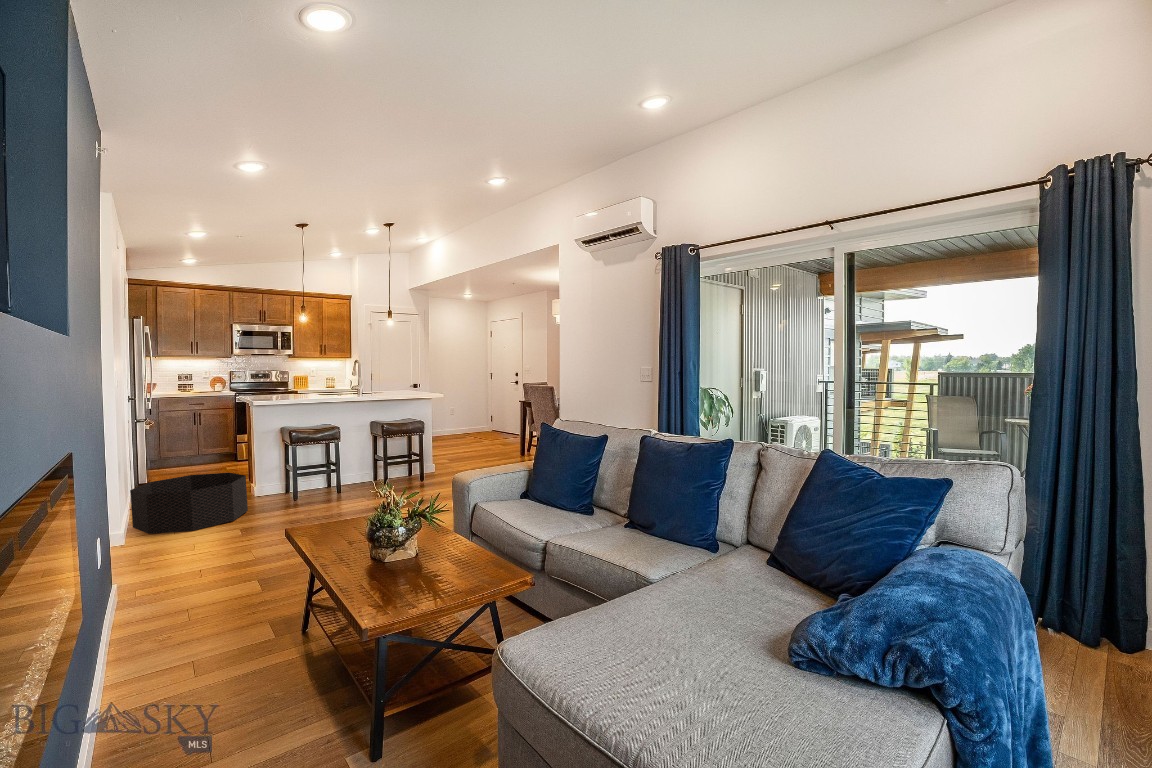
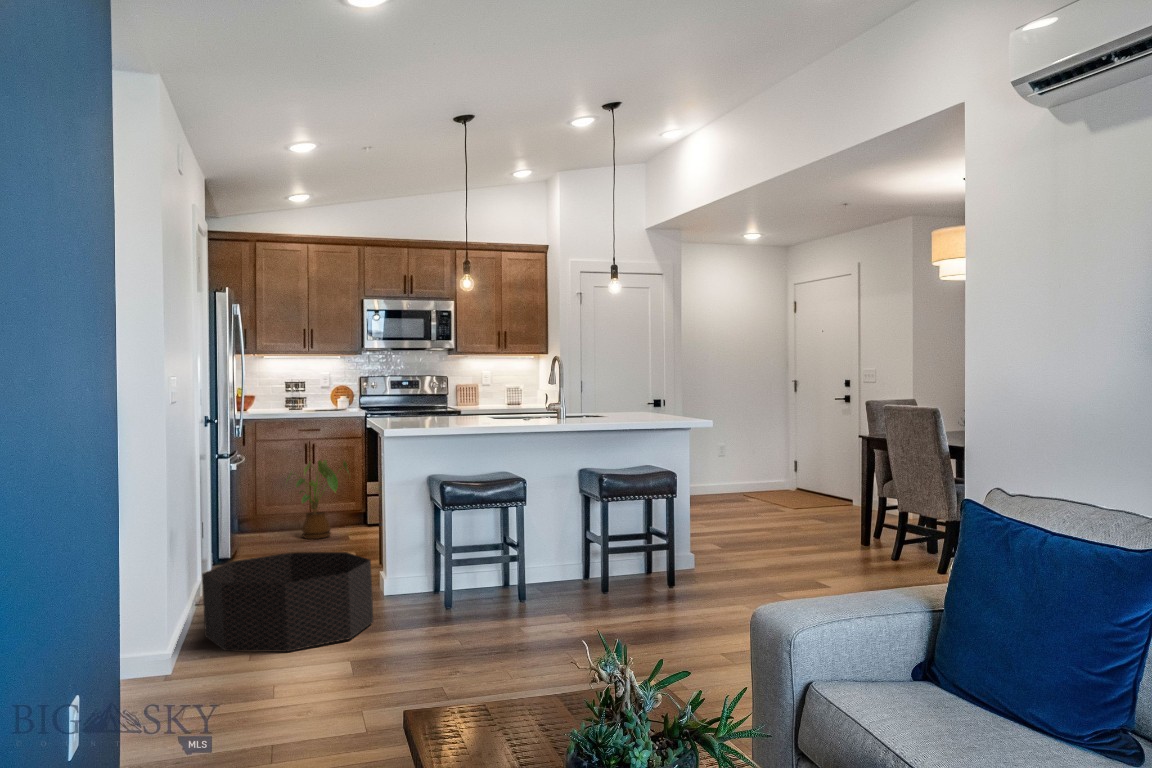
house plant: none [181,421,226,469] -> present [287,460,348,539]

